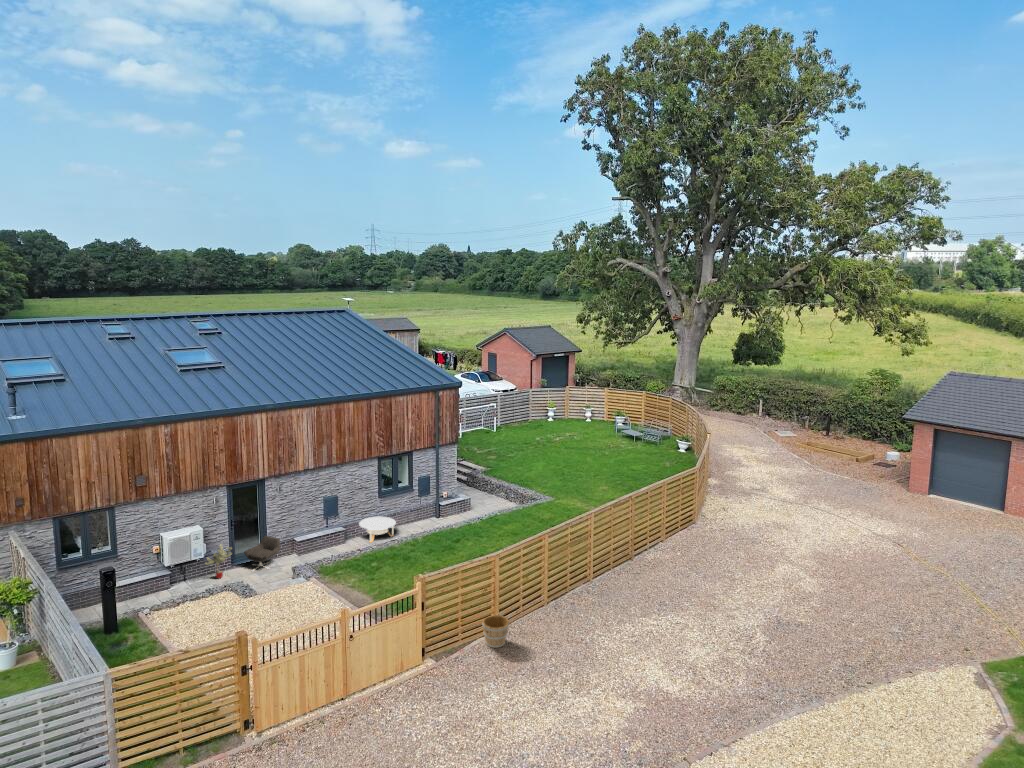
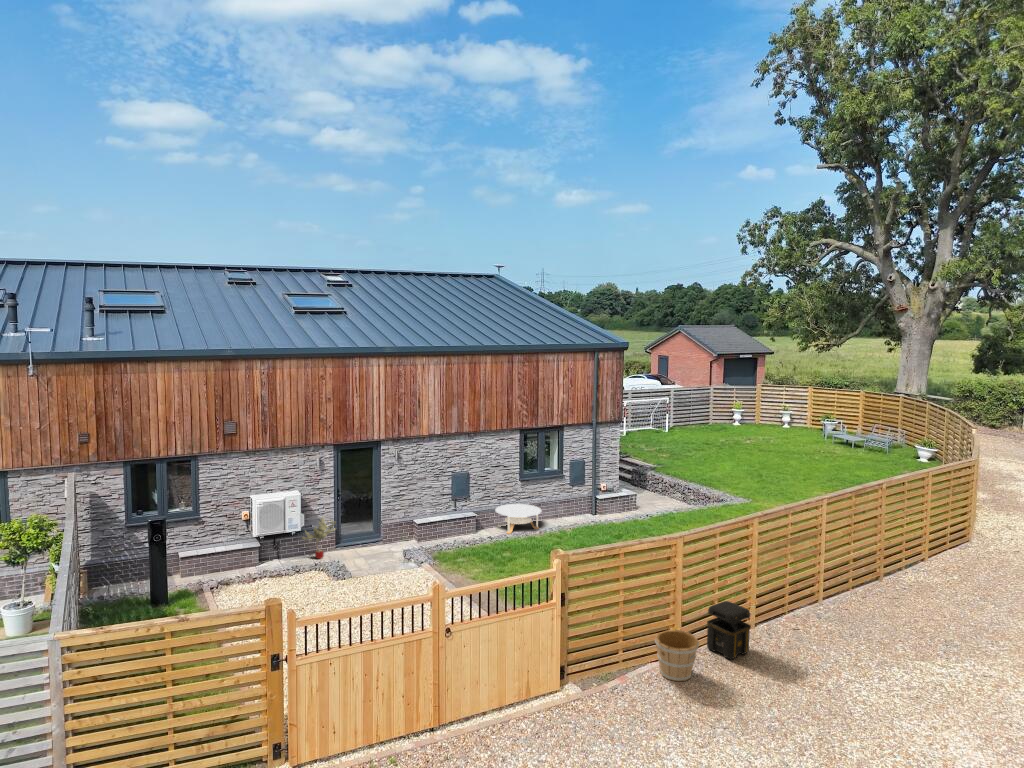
lounge chair: present [244,536,280,568] -> none [352,513,395,554]
toolbox: none [515,592,543,630] -> present [707,601,751,659]

